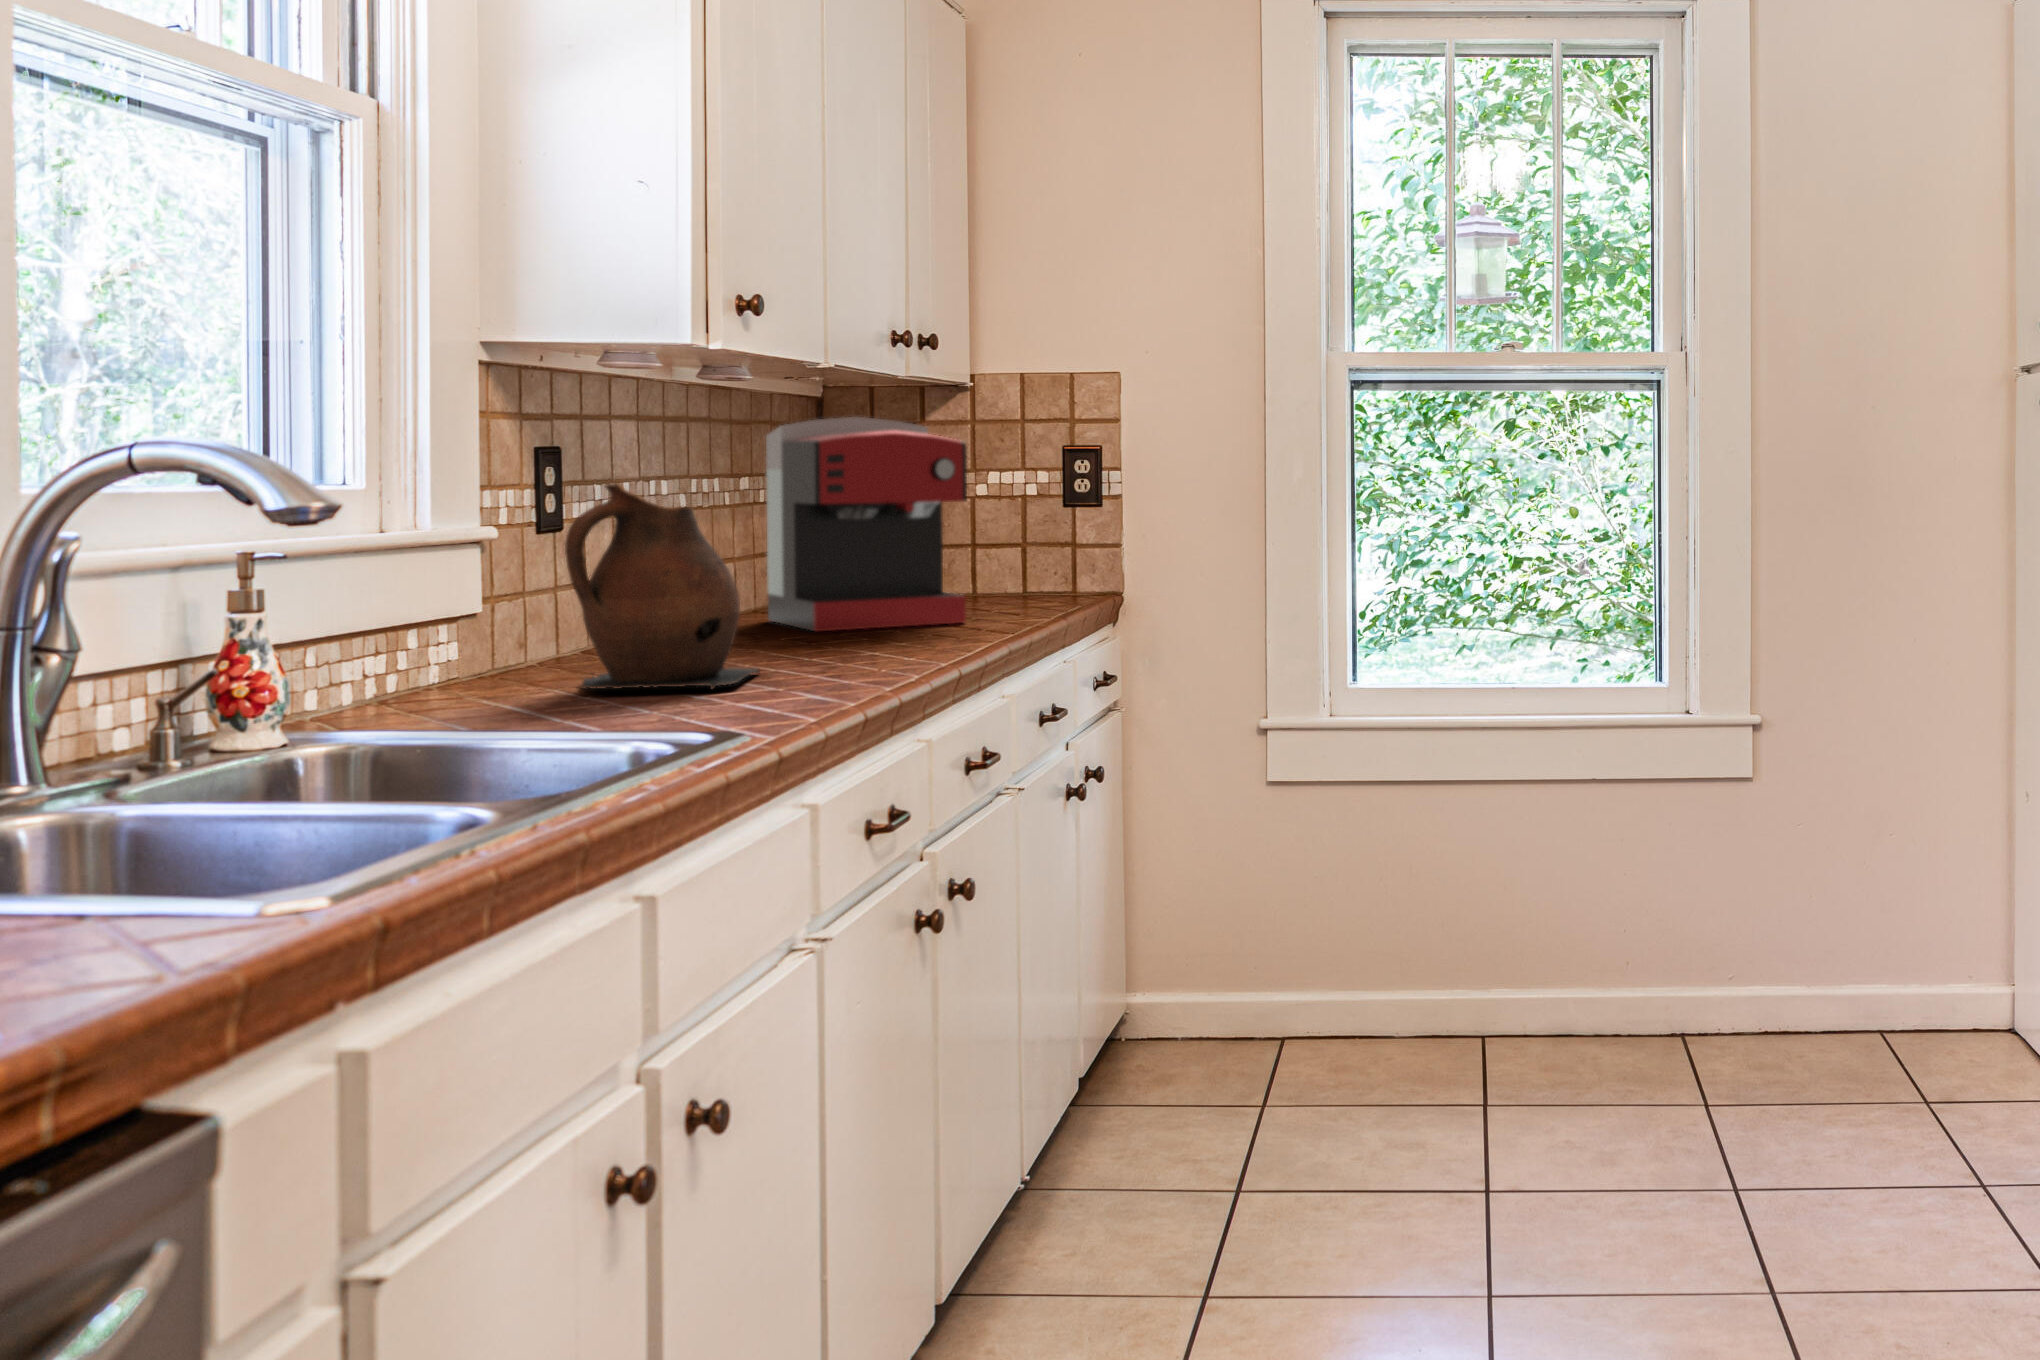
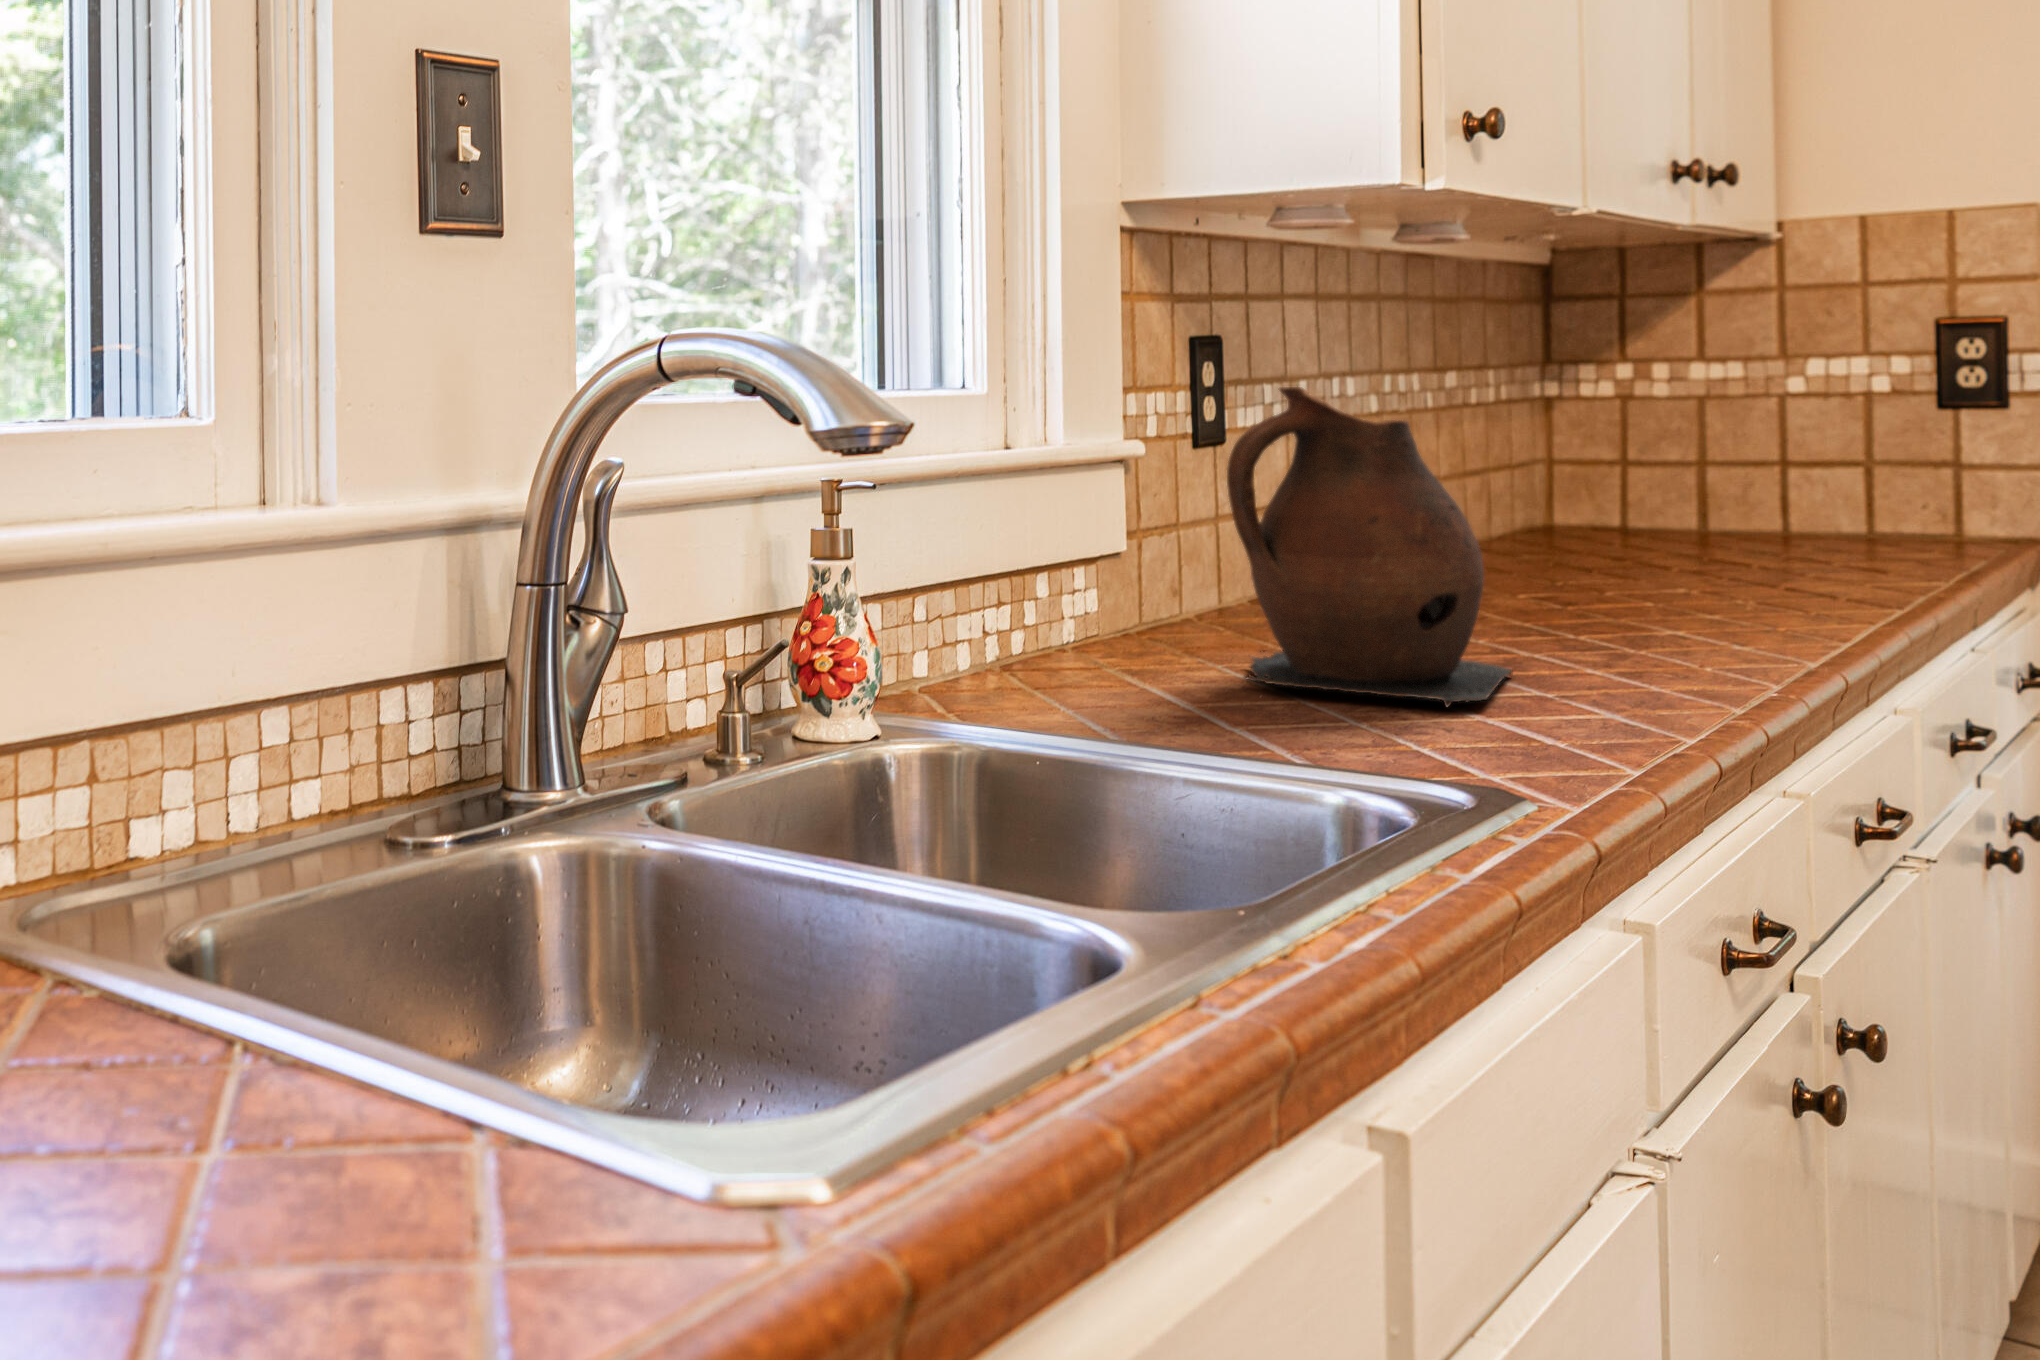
coffee maker: present [766,417,967,631] -> none [1479,287,1817,596]

